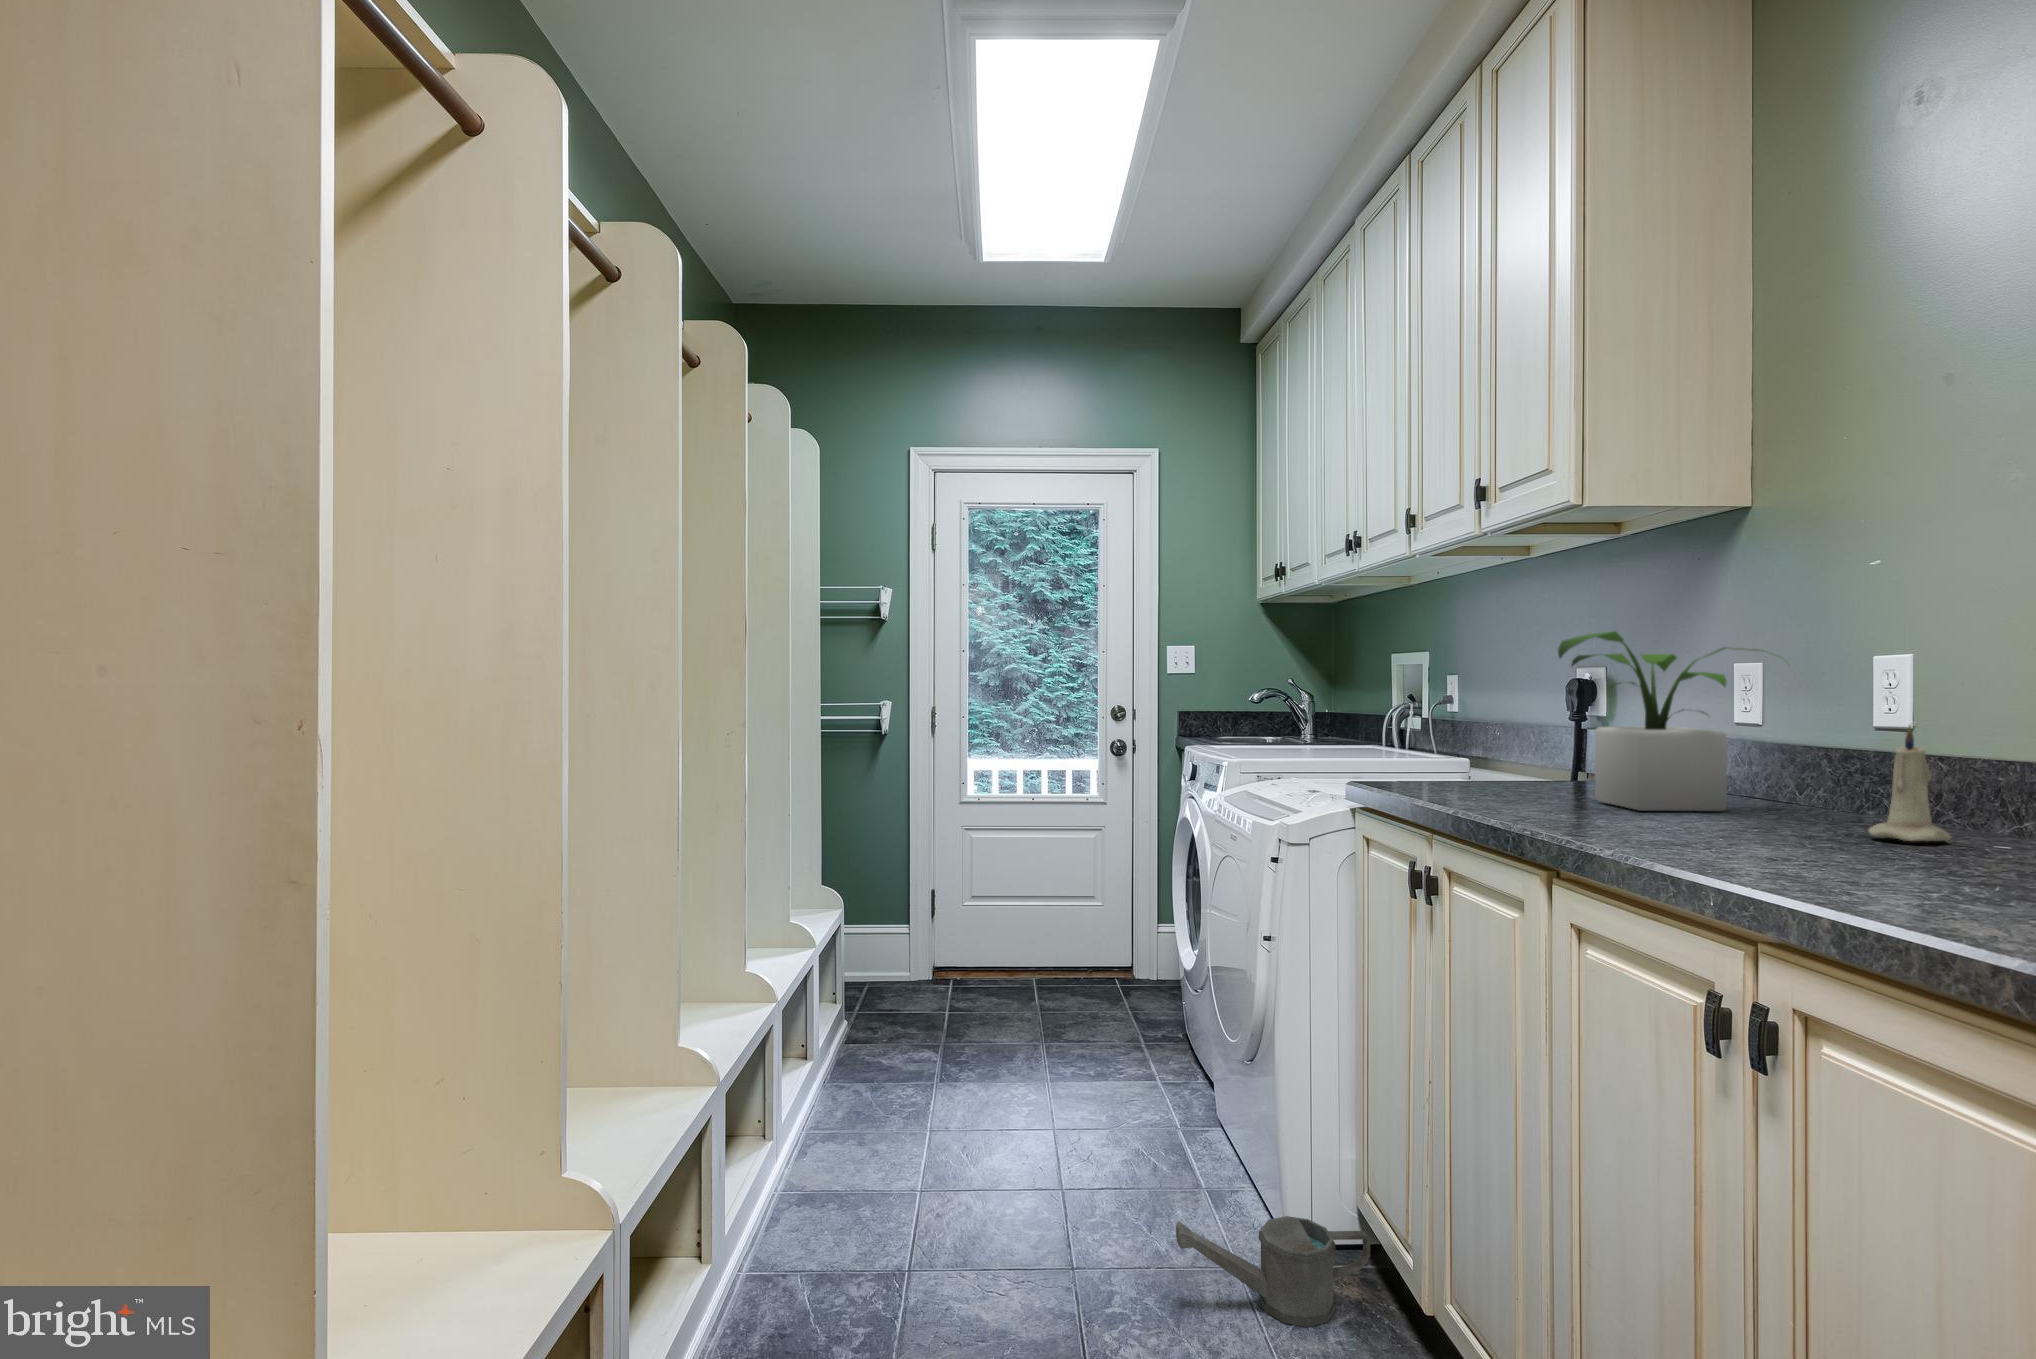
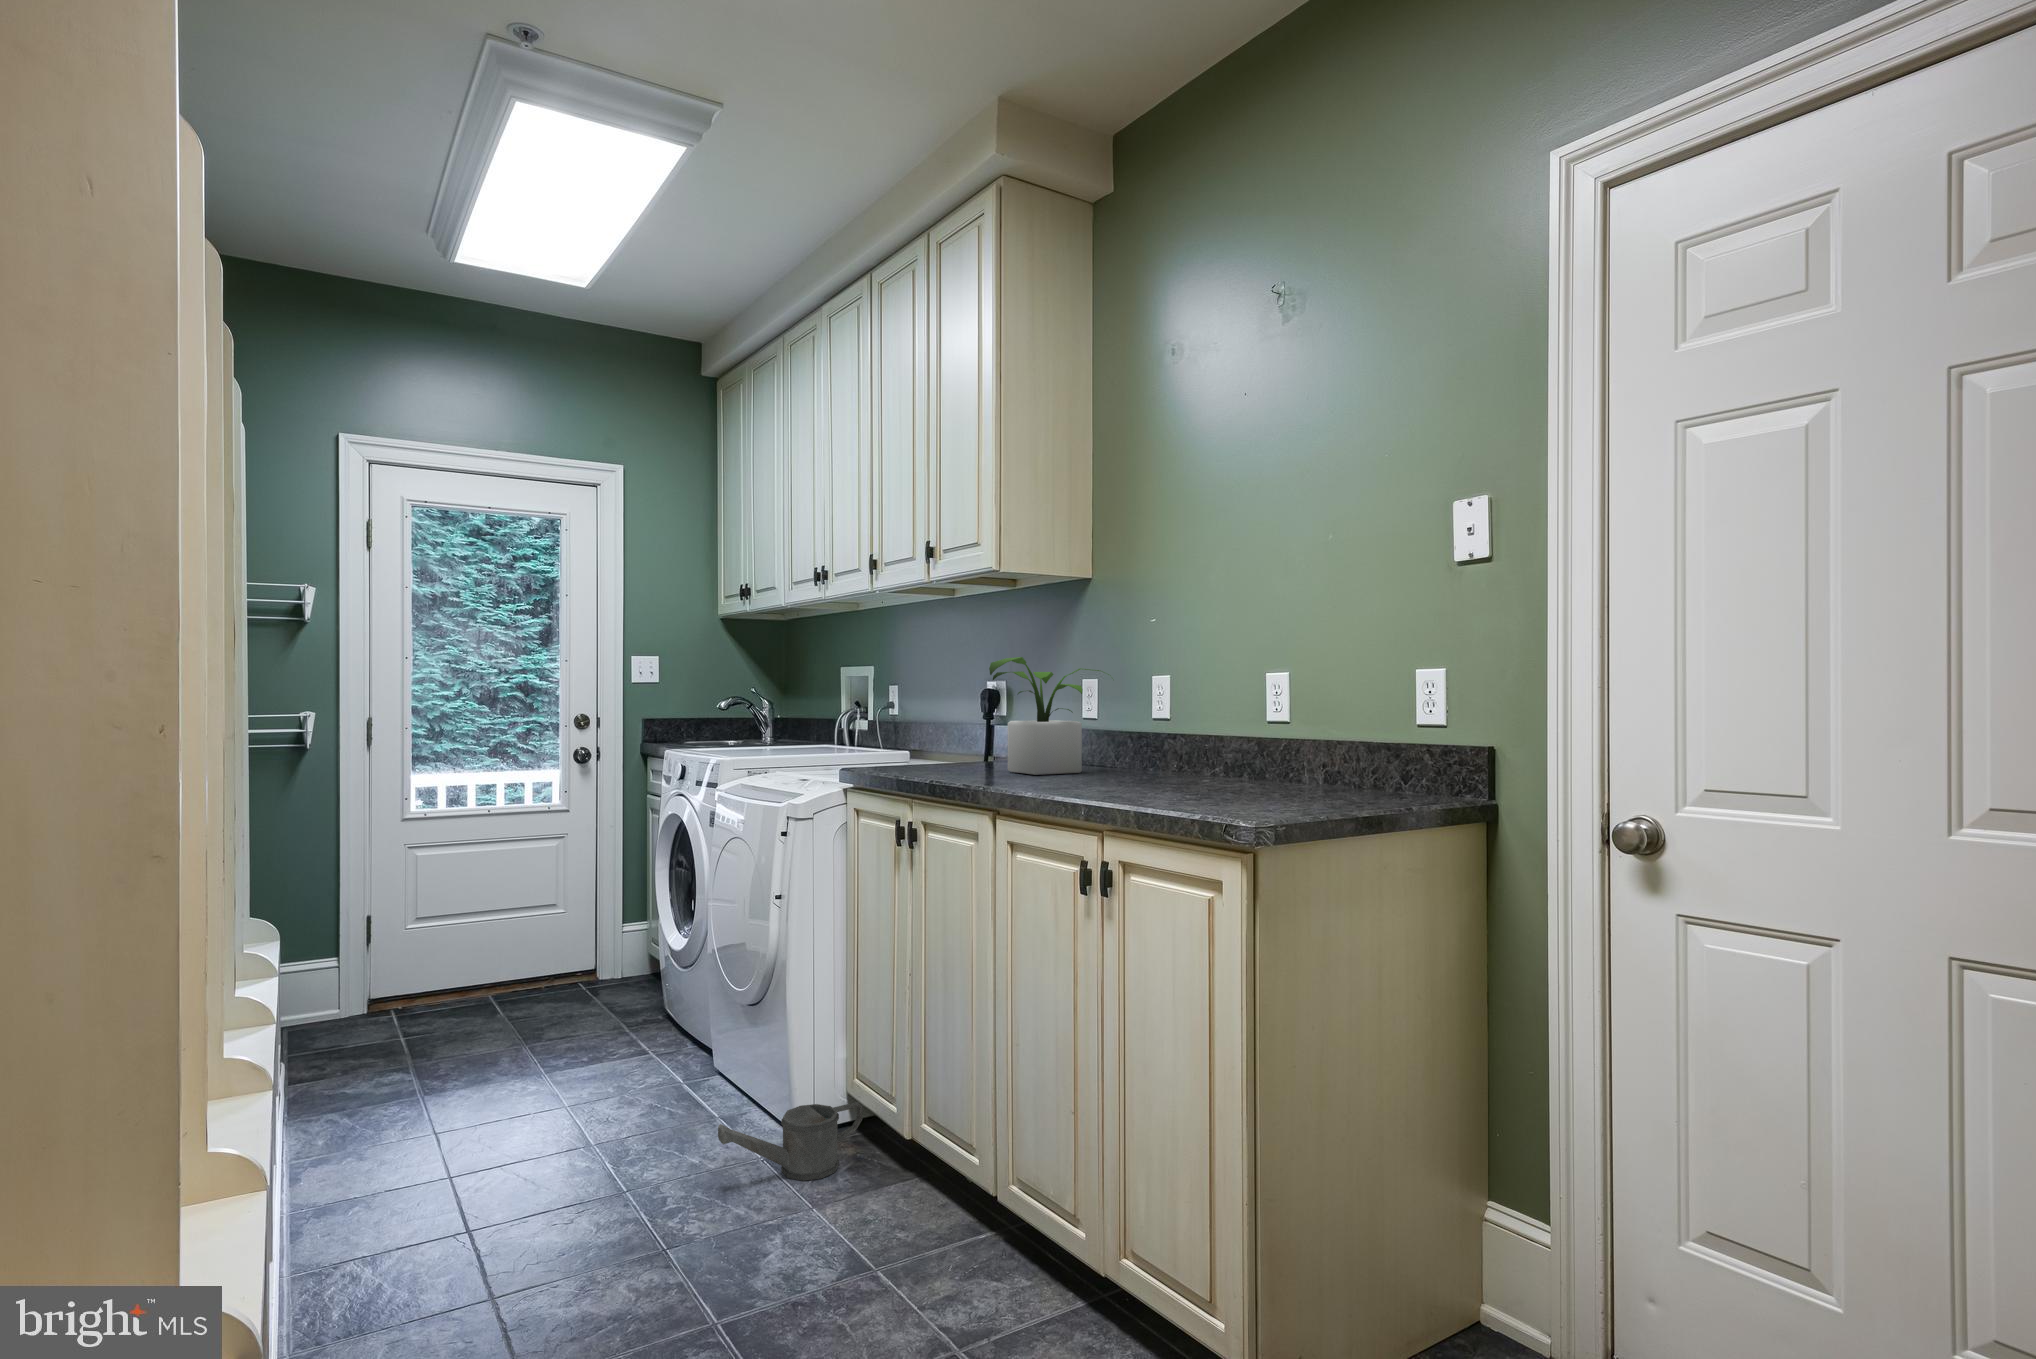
candle: present [1868,725,1951,841] -> none [1151,714,1188,780]

